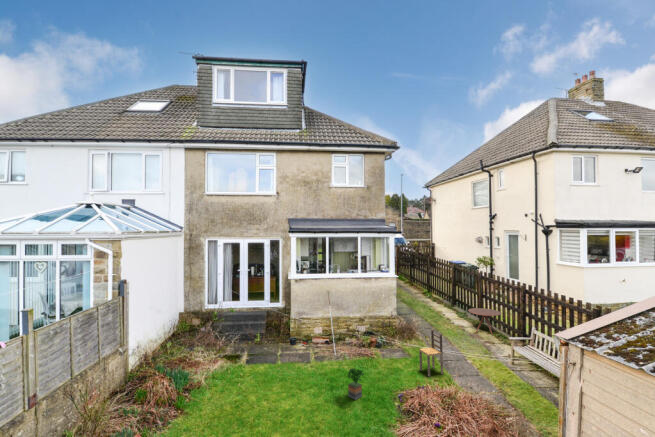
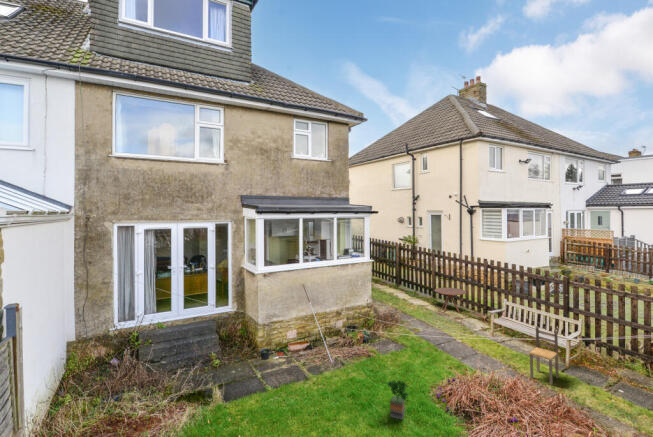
chair: present [419,330,443,377] -> present [530,326,559,385]

